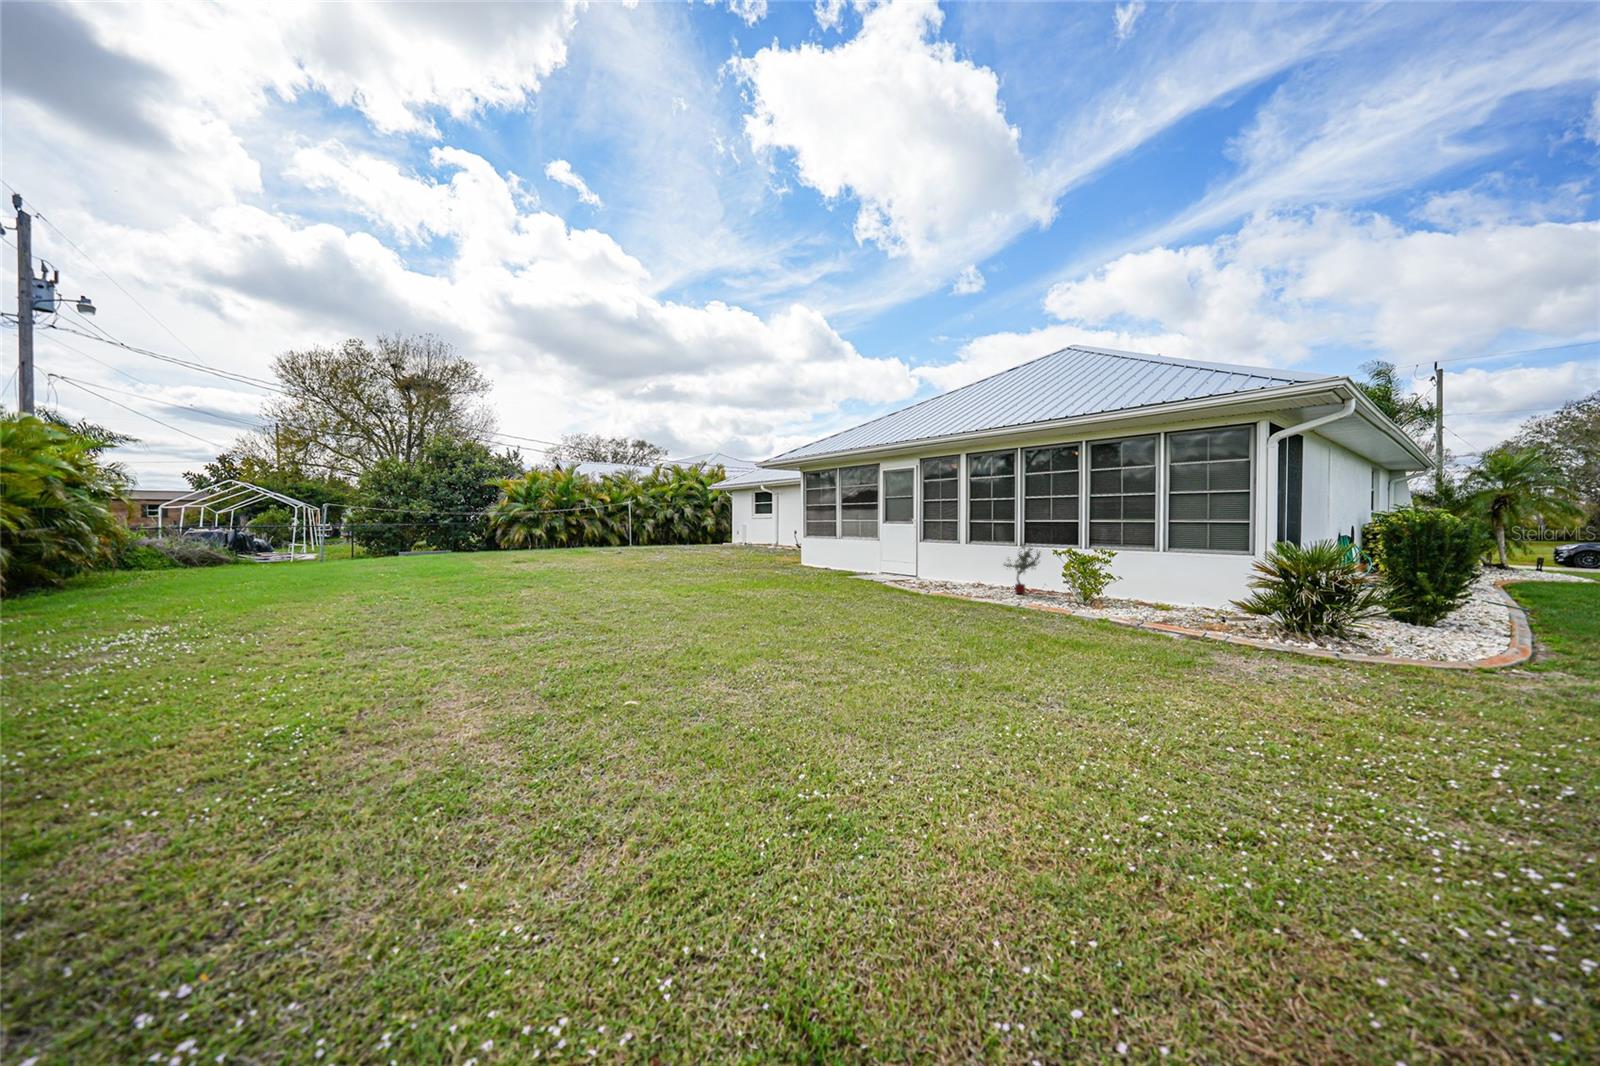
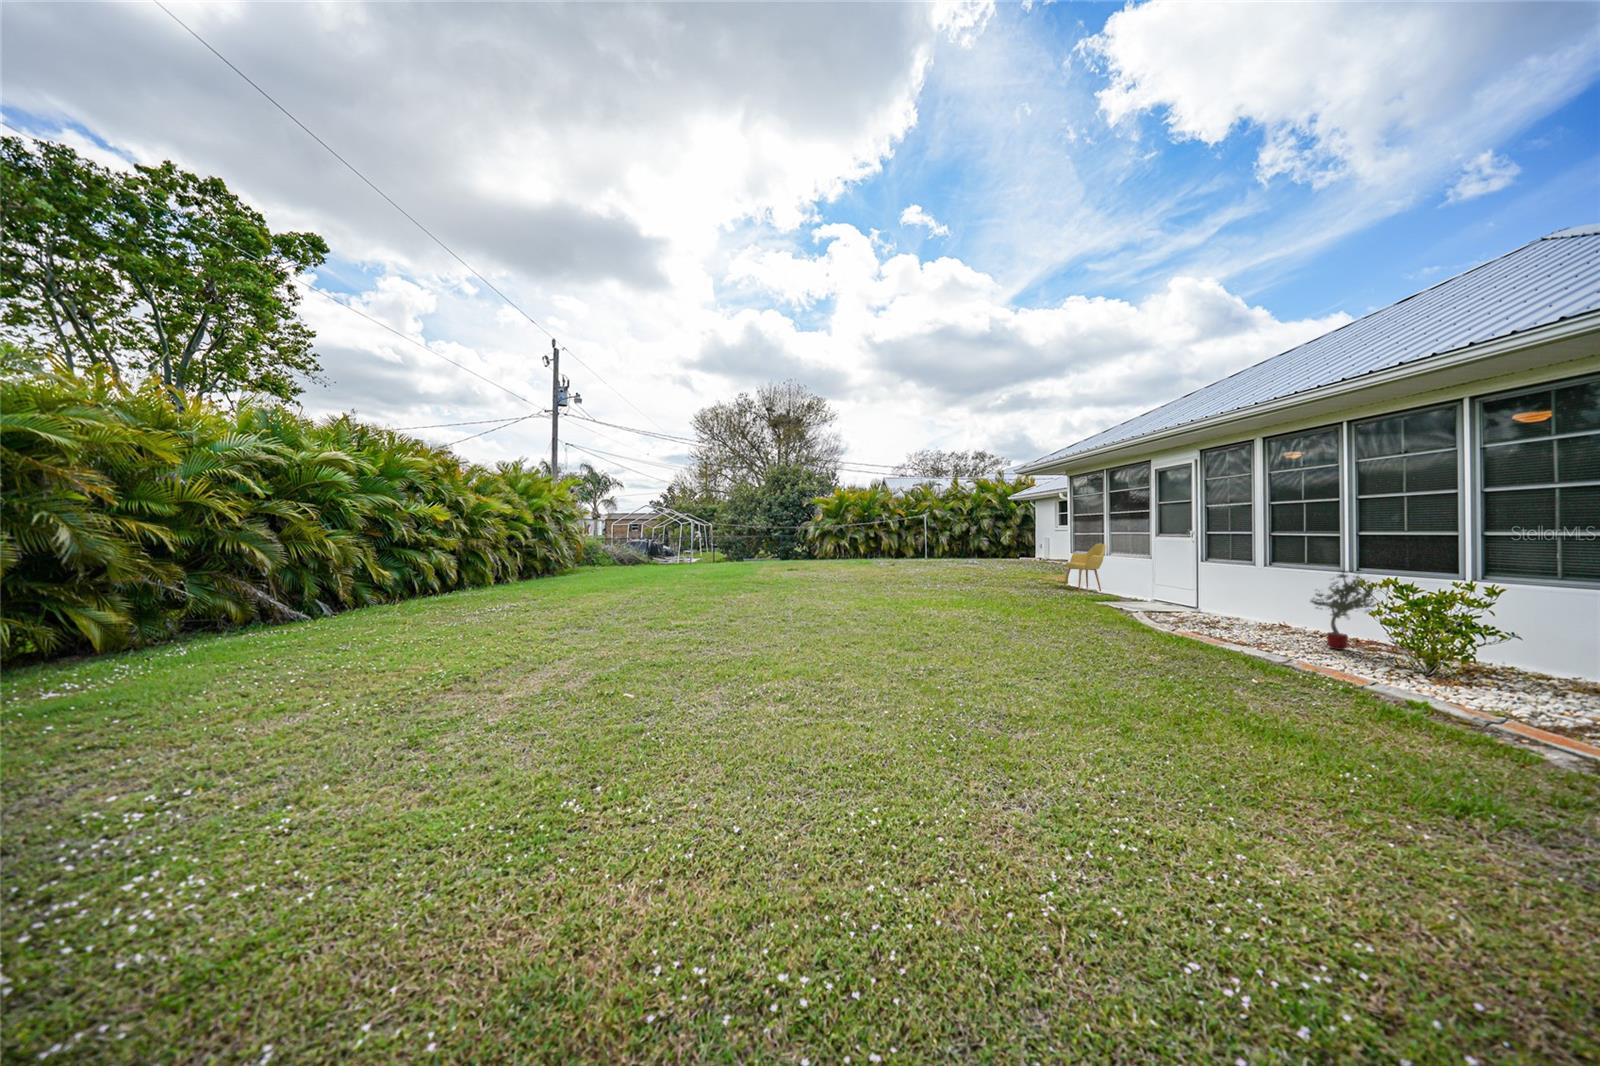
chair: none [811,529,841,569] -> present [1063,543,1106,591]

